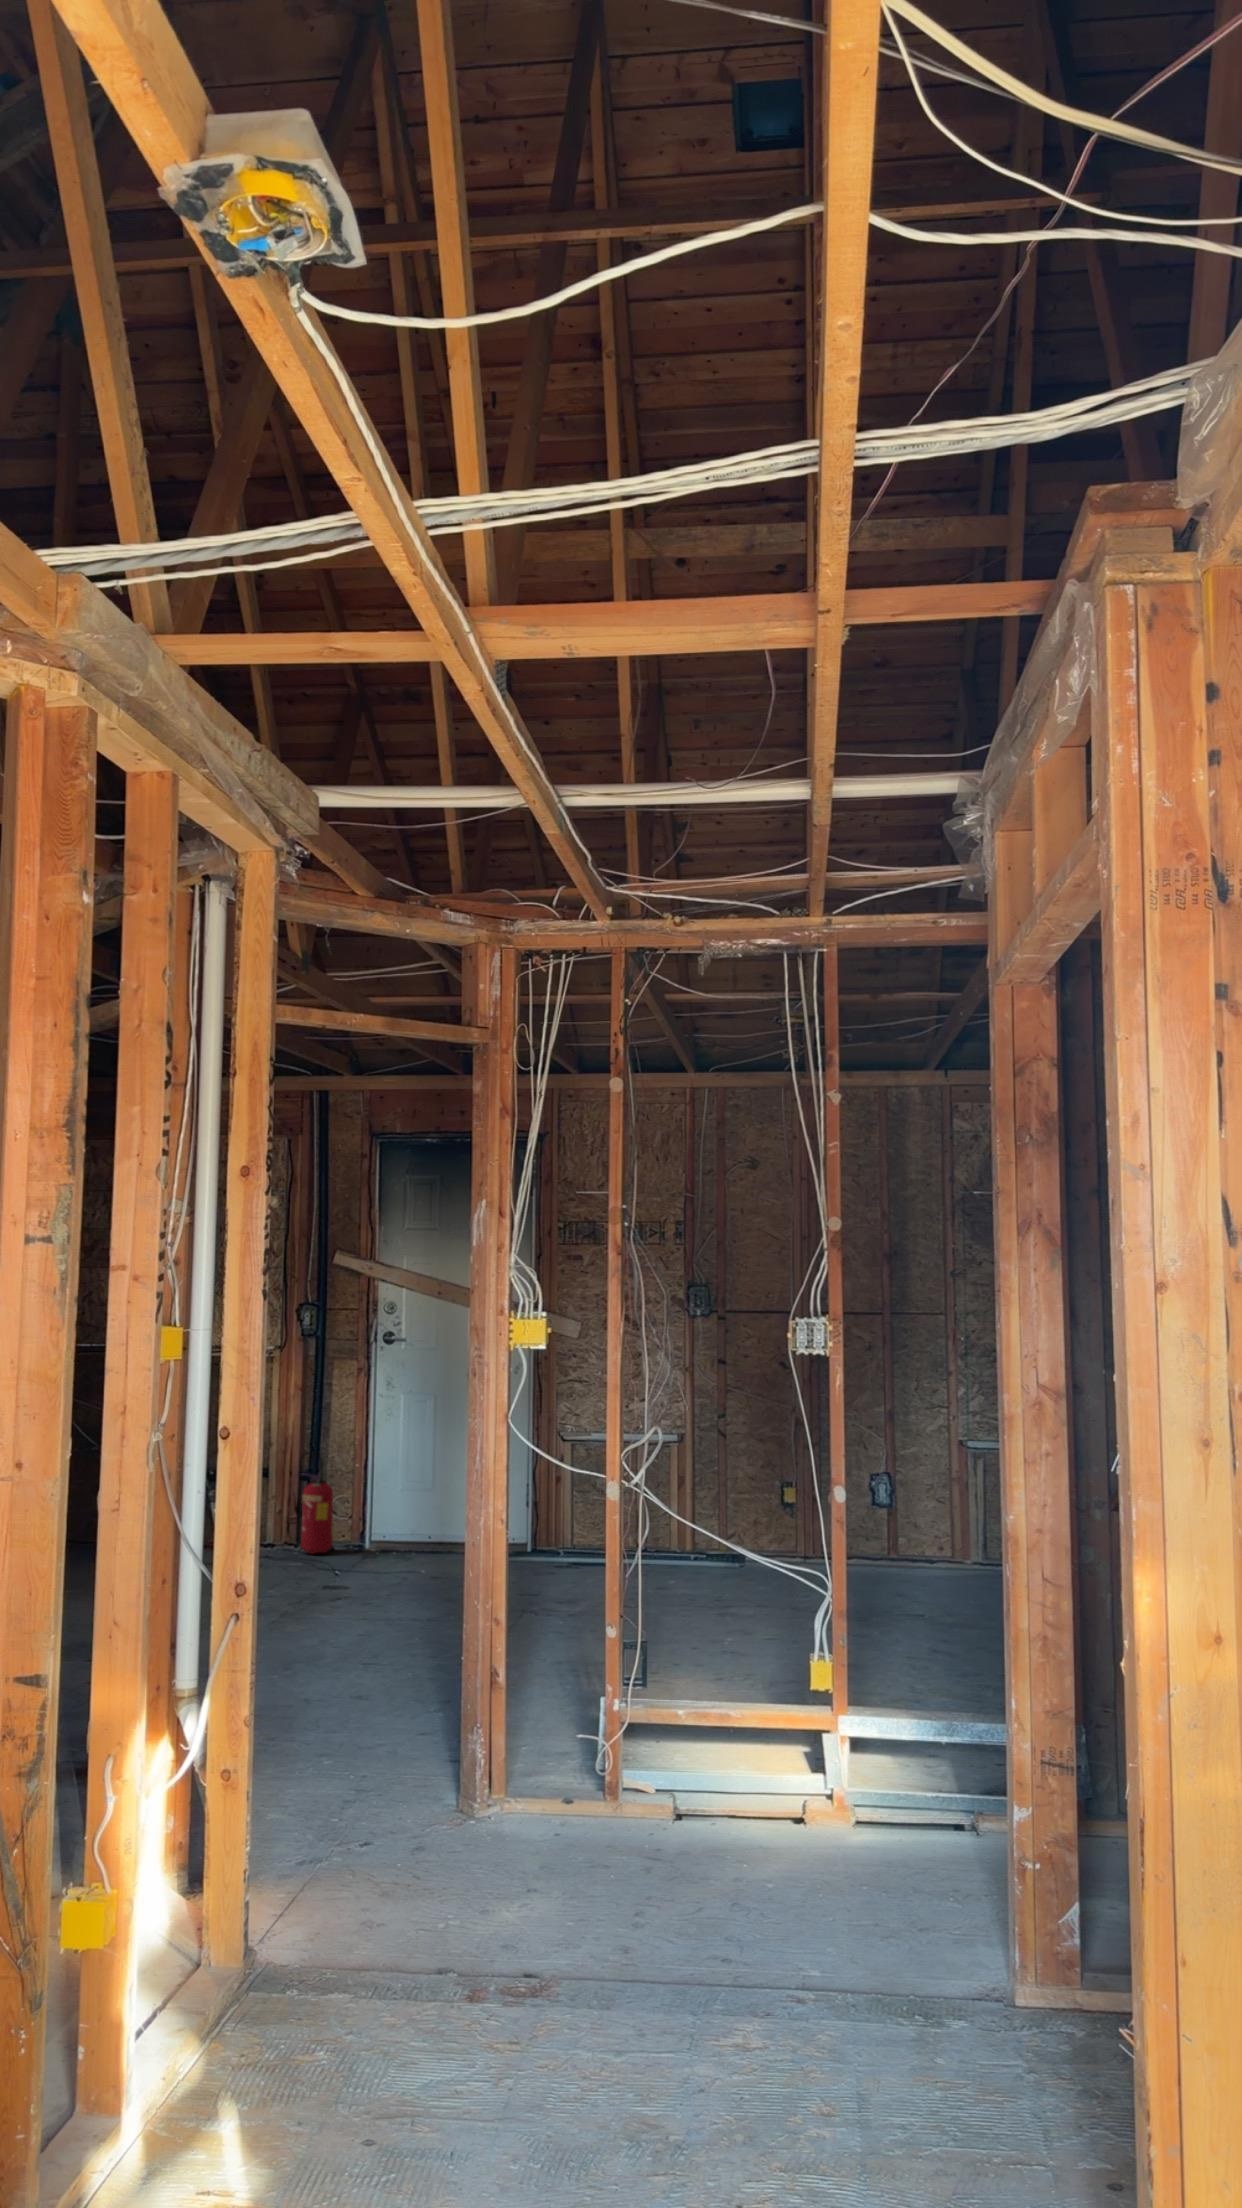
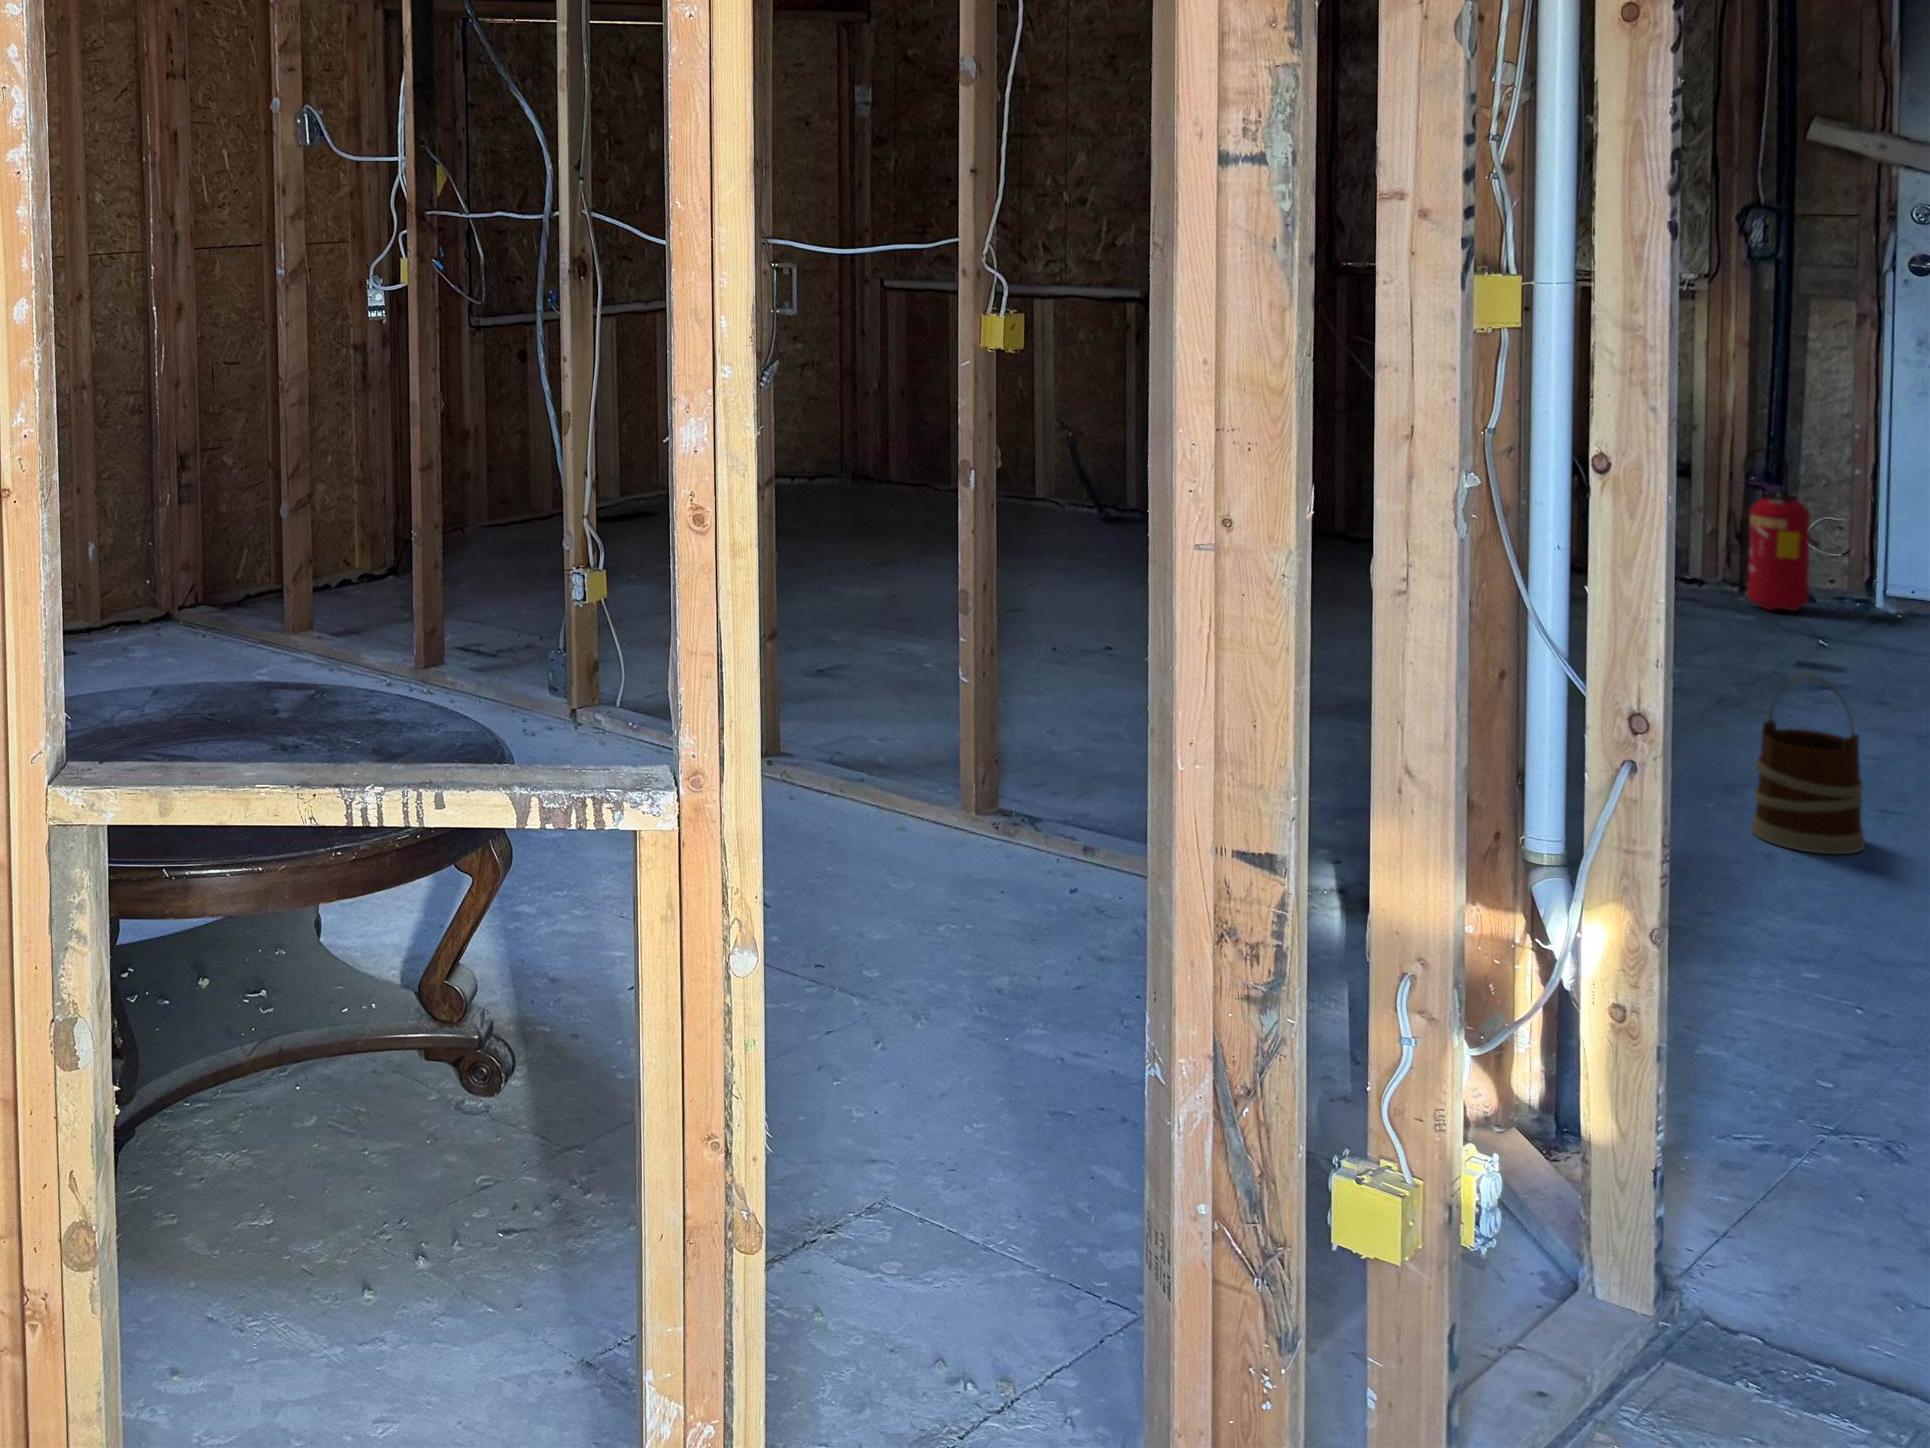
wooden bucket: none [300,1578,357,1689] -> present [1752,676,1865,854]

